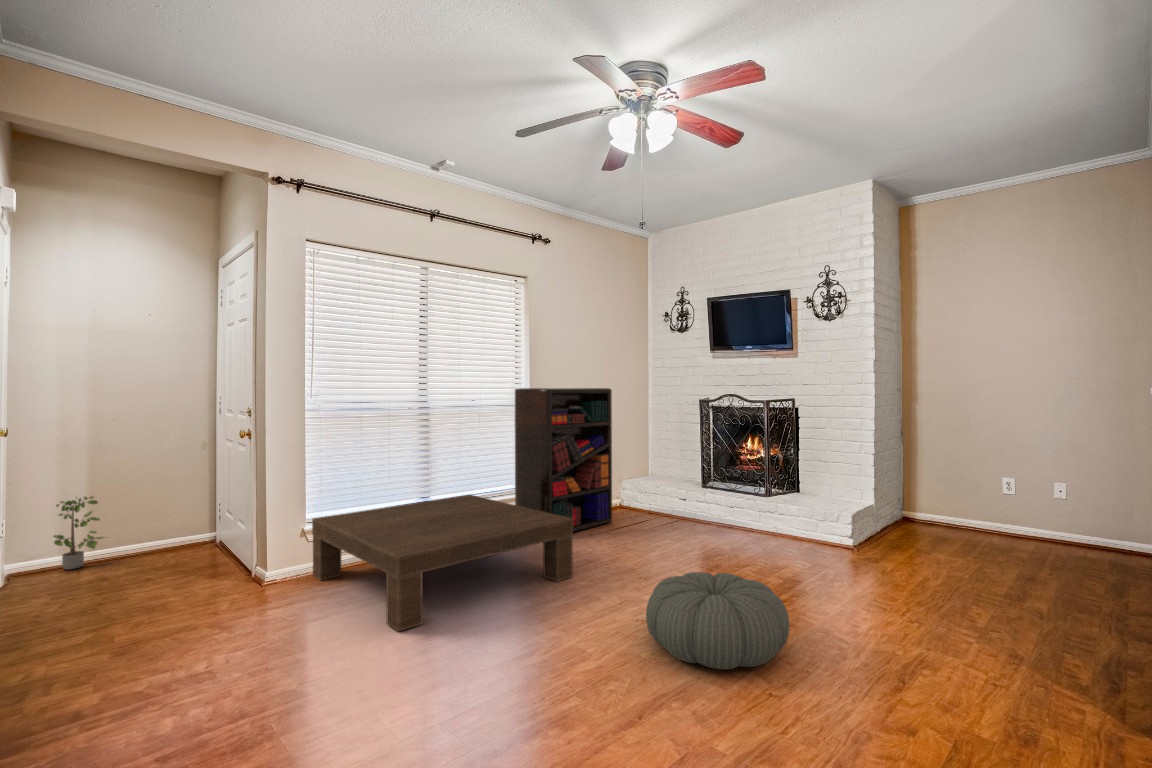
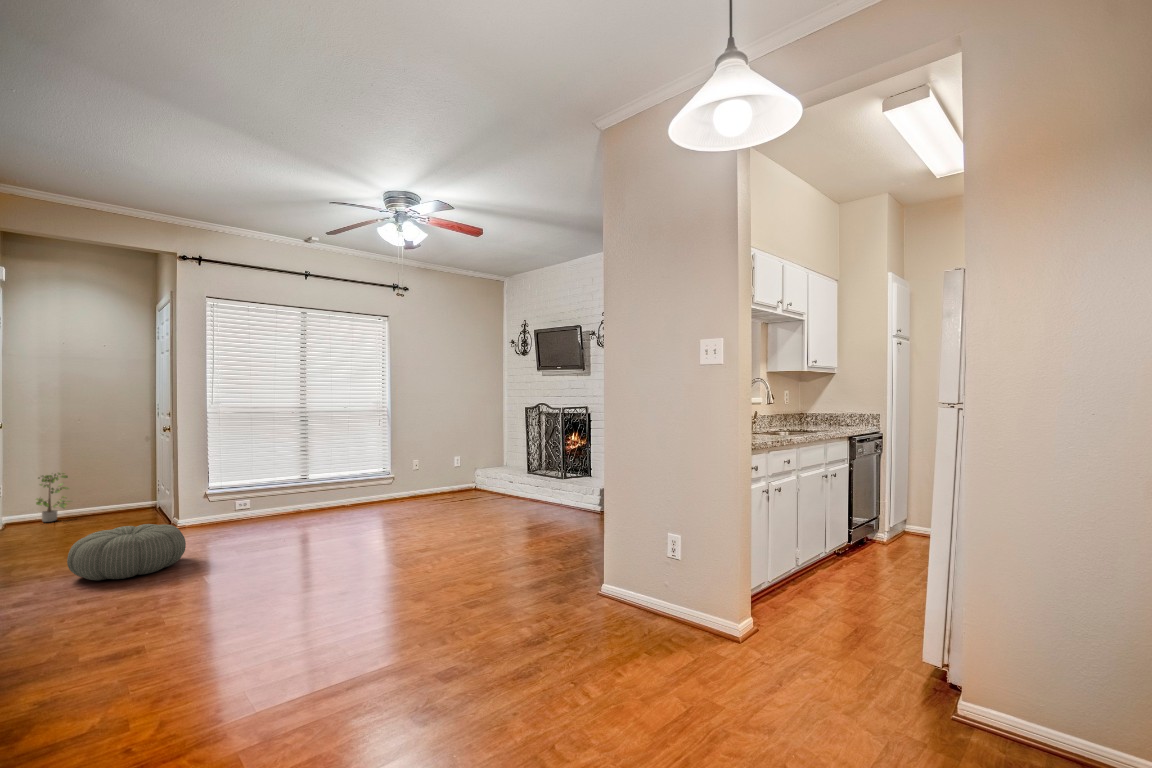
bookshelf: present [515,388,612,532] -> none [376,398,453,505]
coffee table: present [312,495,573,631] -> none [210,474,385,550]
pouf: present [646,572,790,670] -> present [67,524,186,580]

